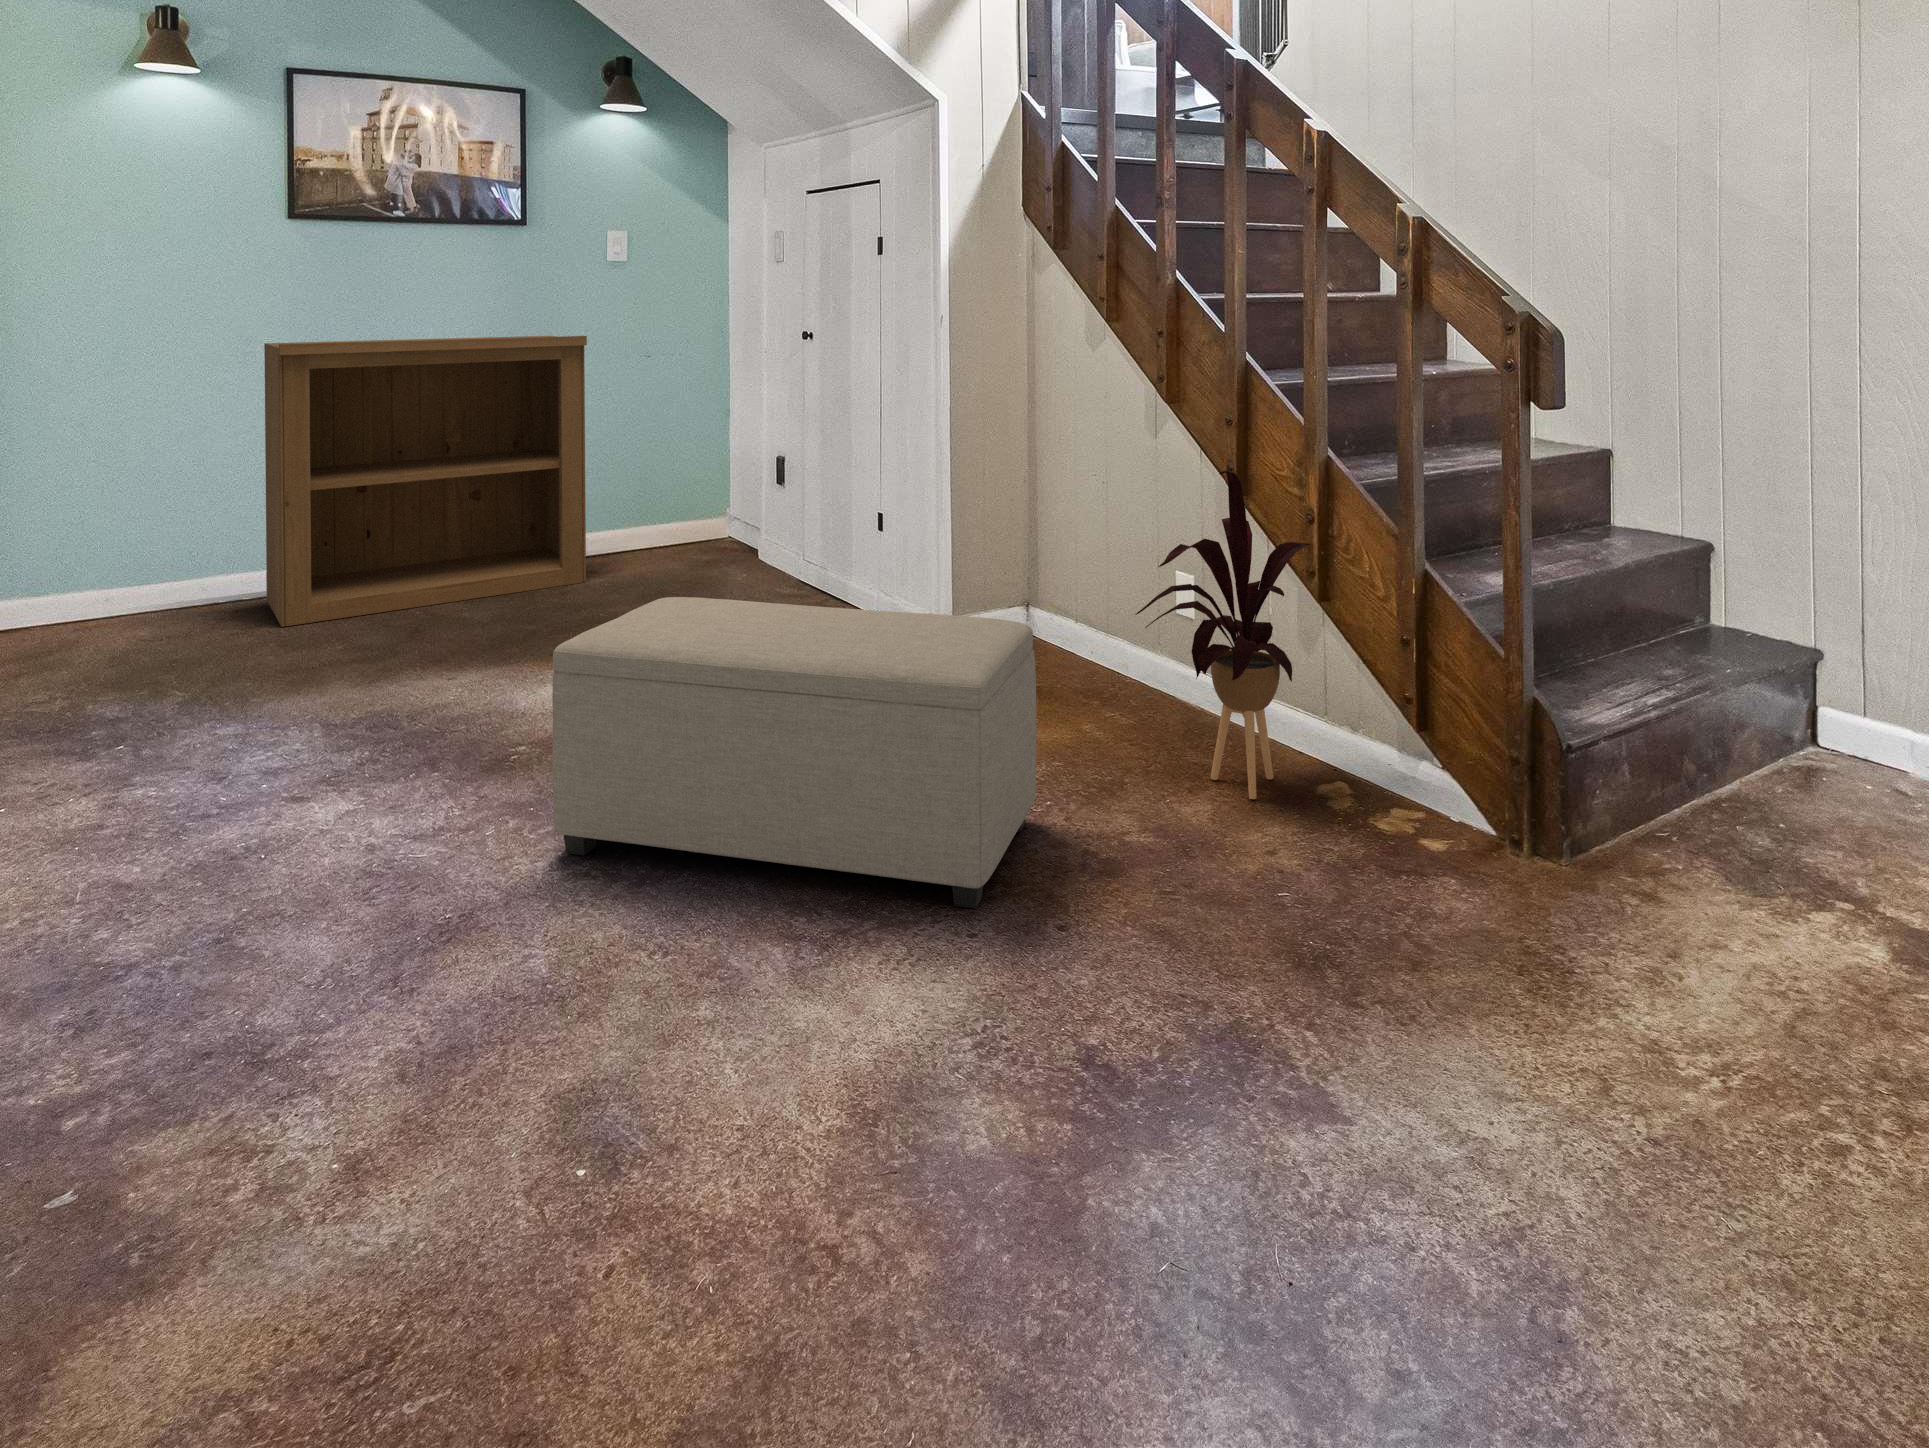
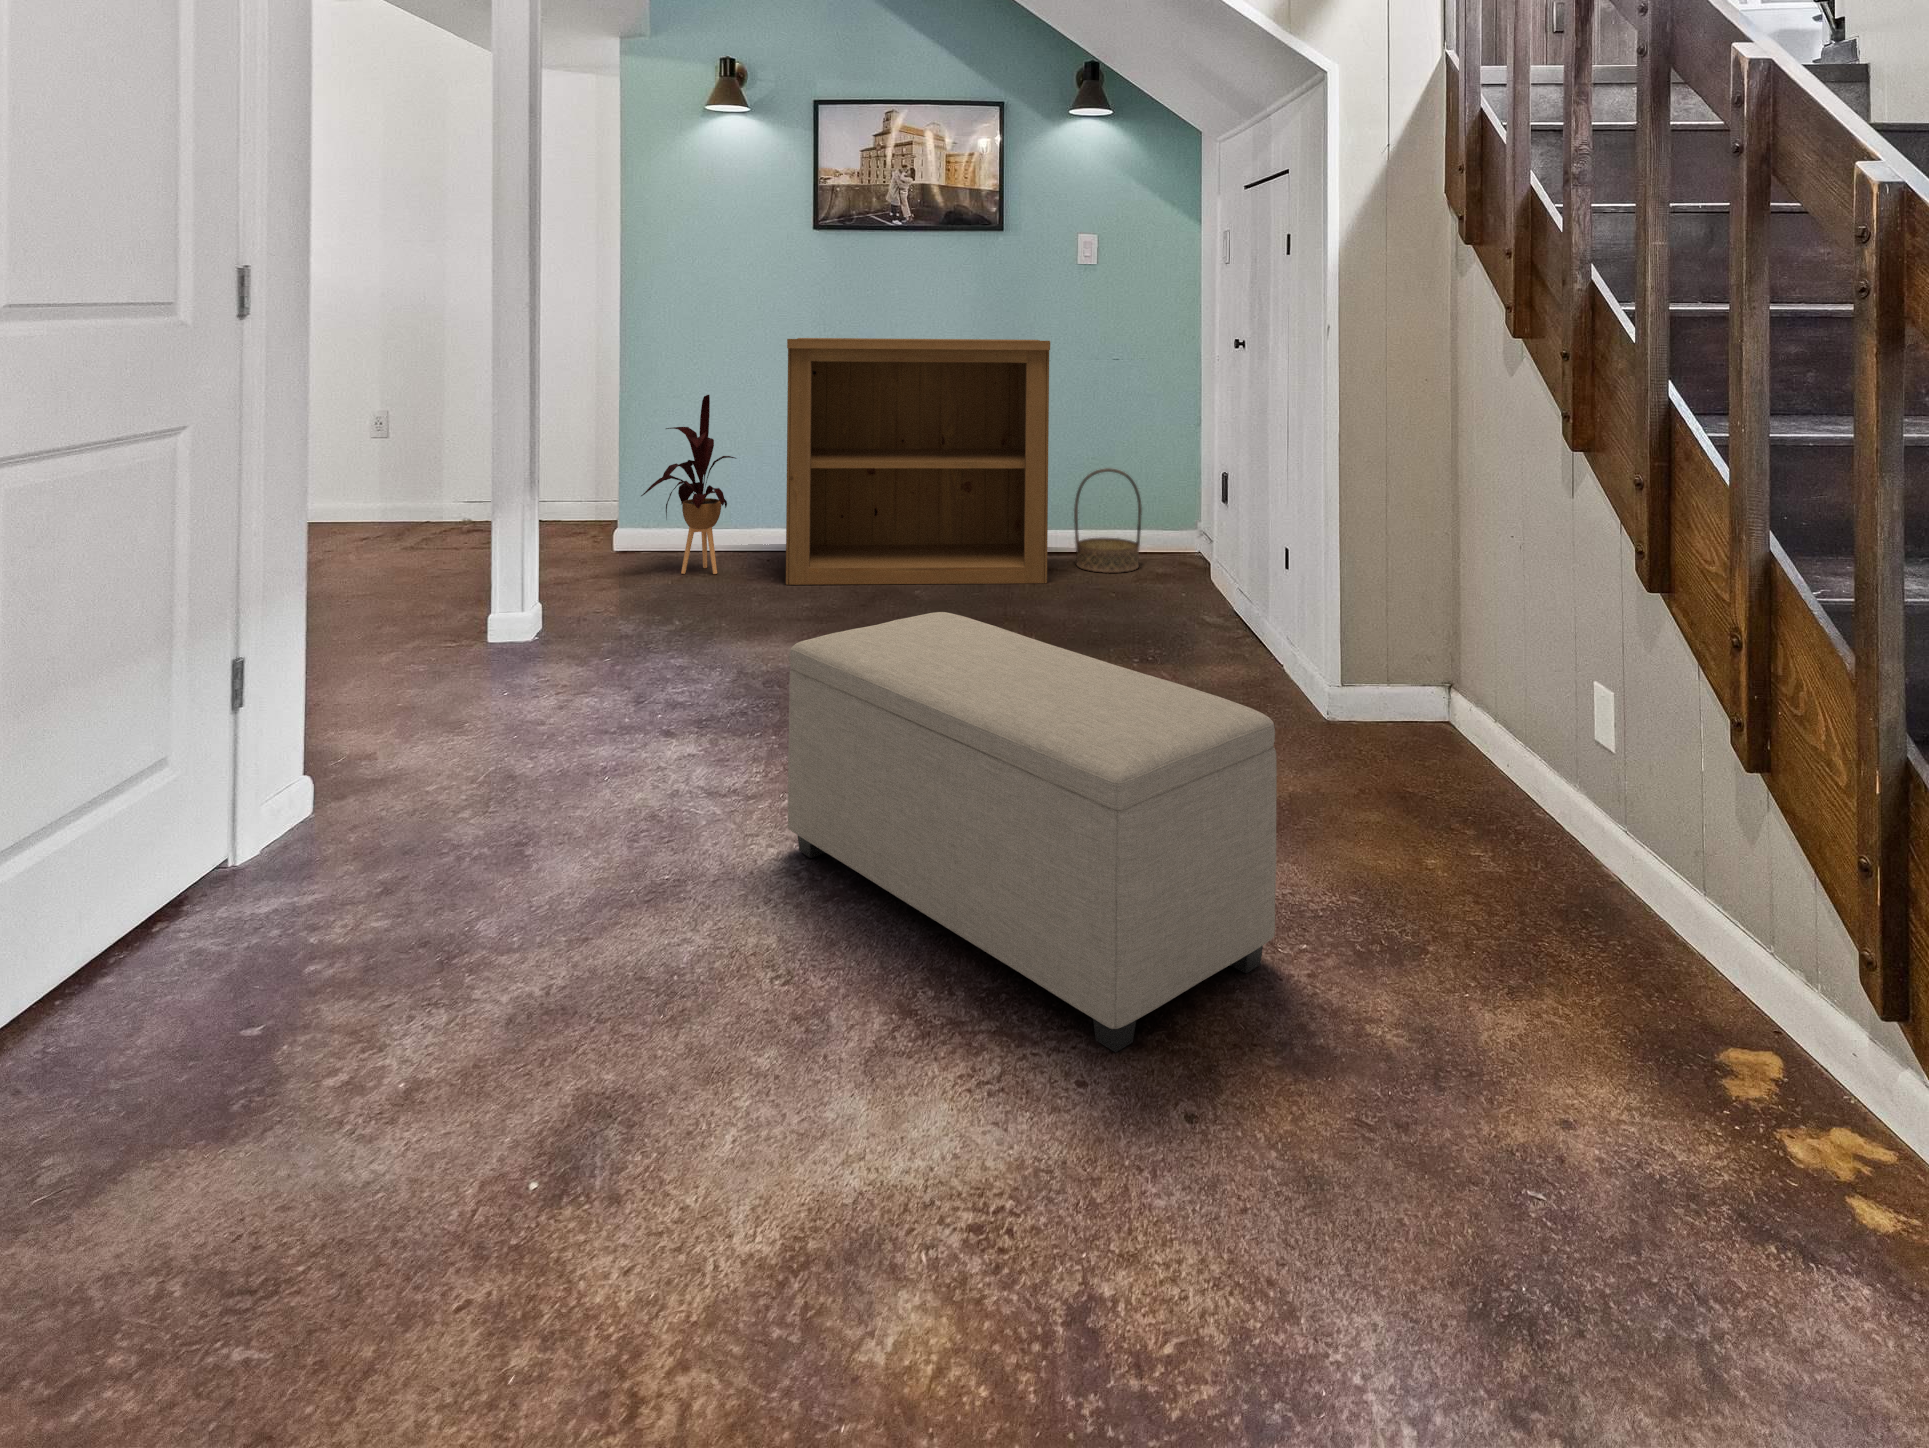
basket: none [598,461,665,565] -> present [1074,468,1142,573]
house plant: present [1136,471,1310,799] -> present [641,395,736,574]

